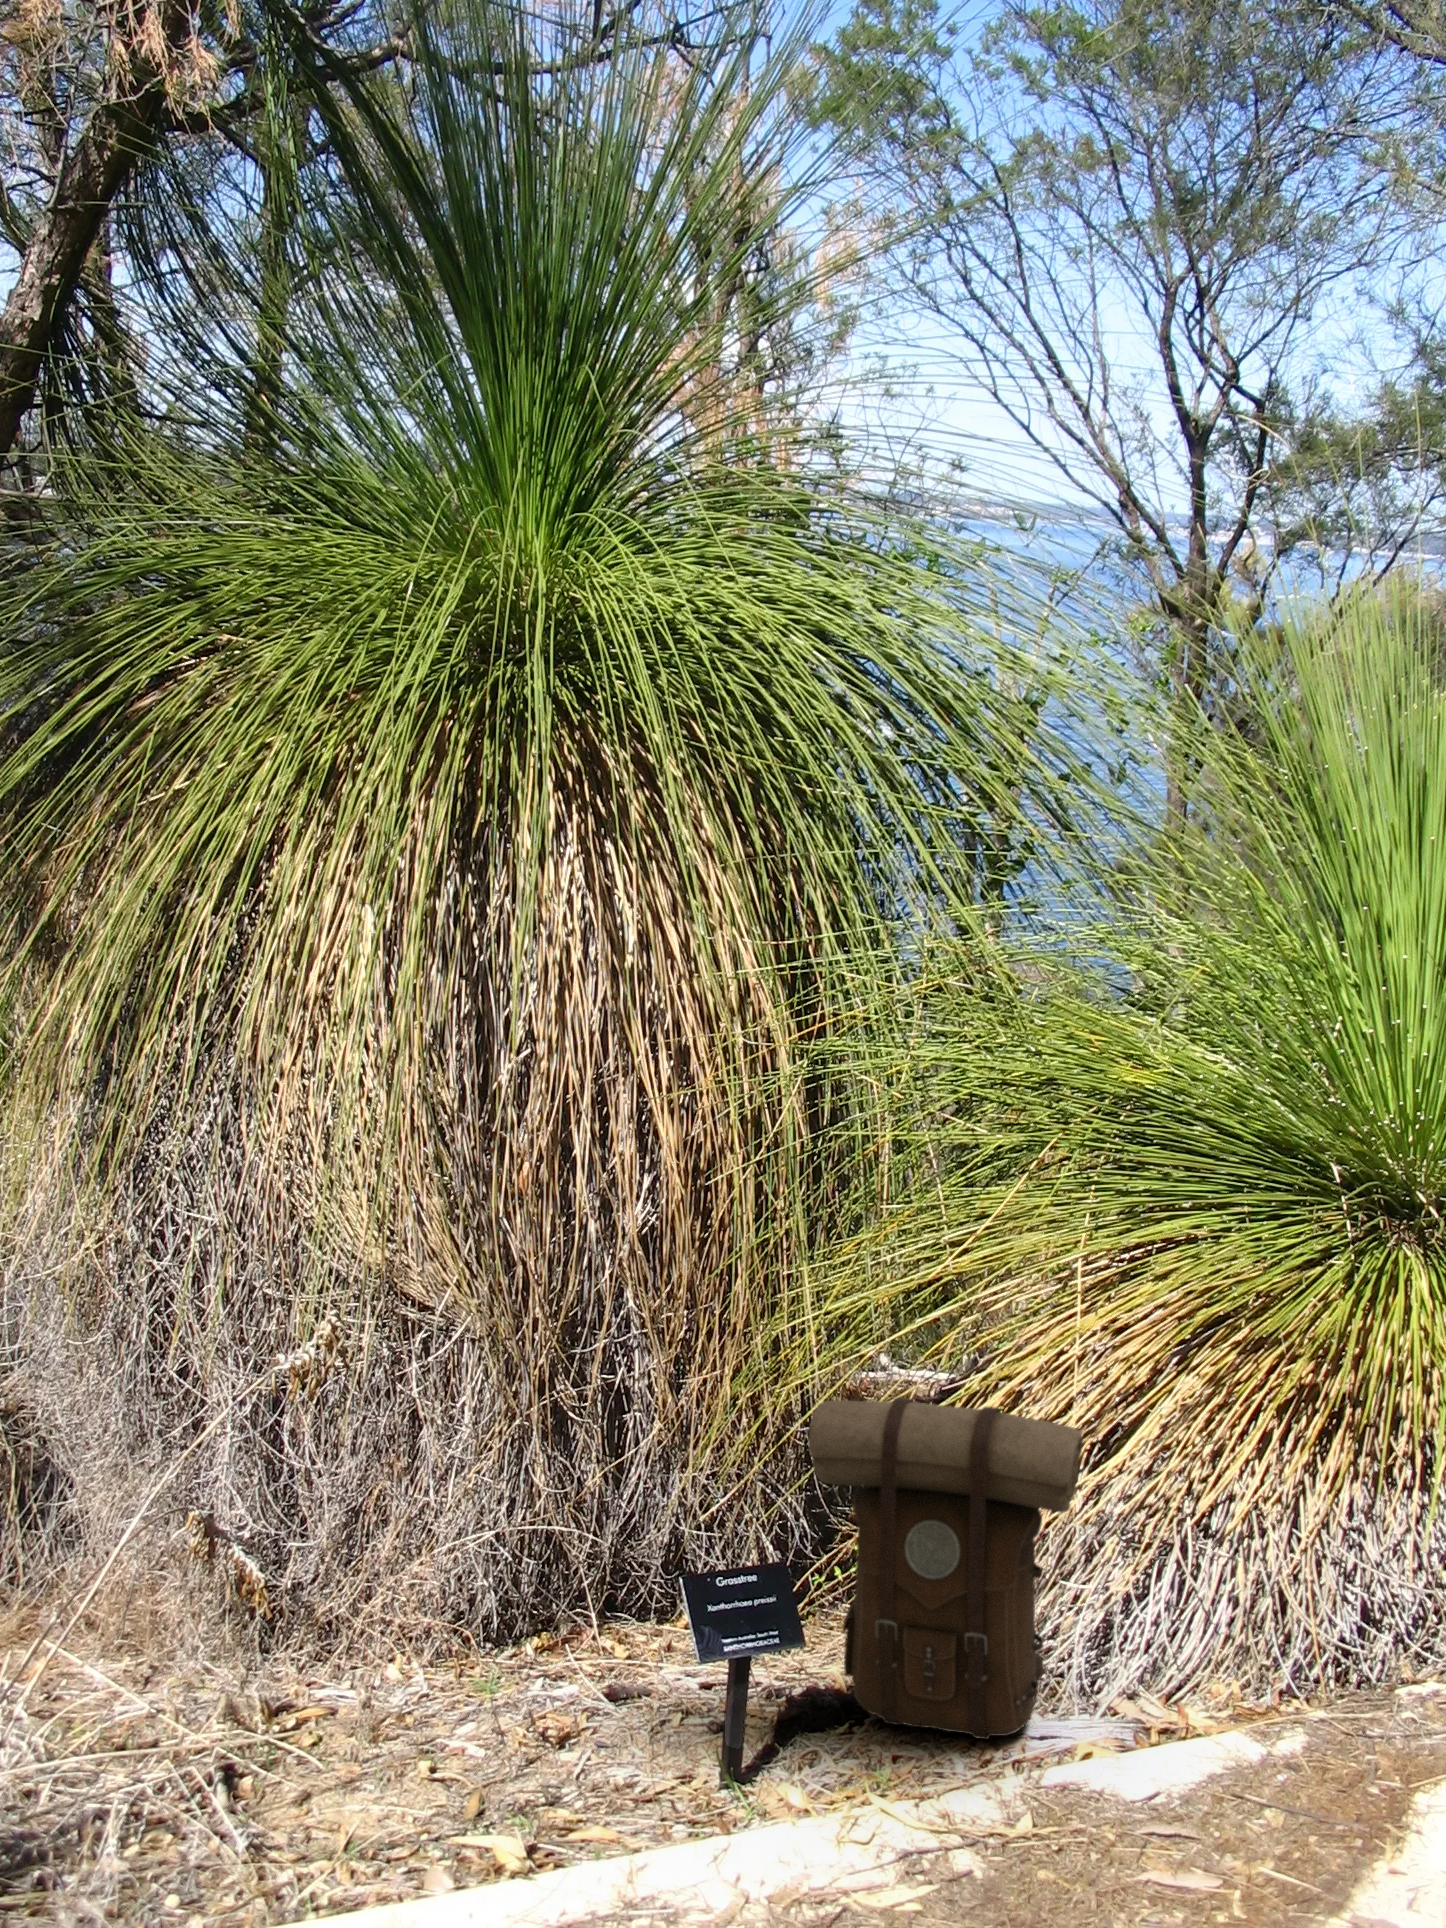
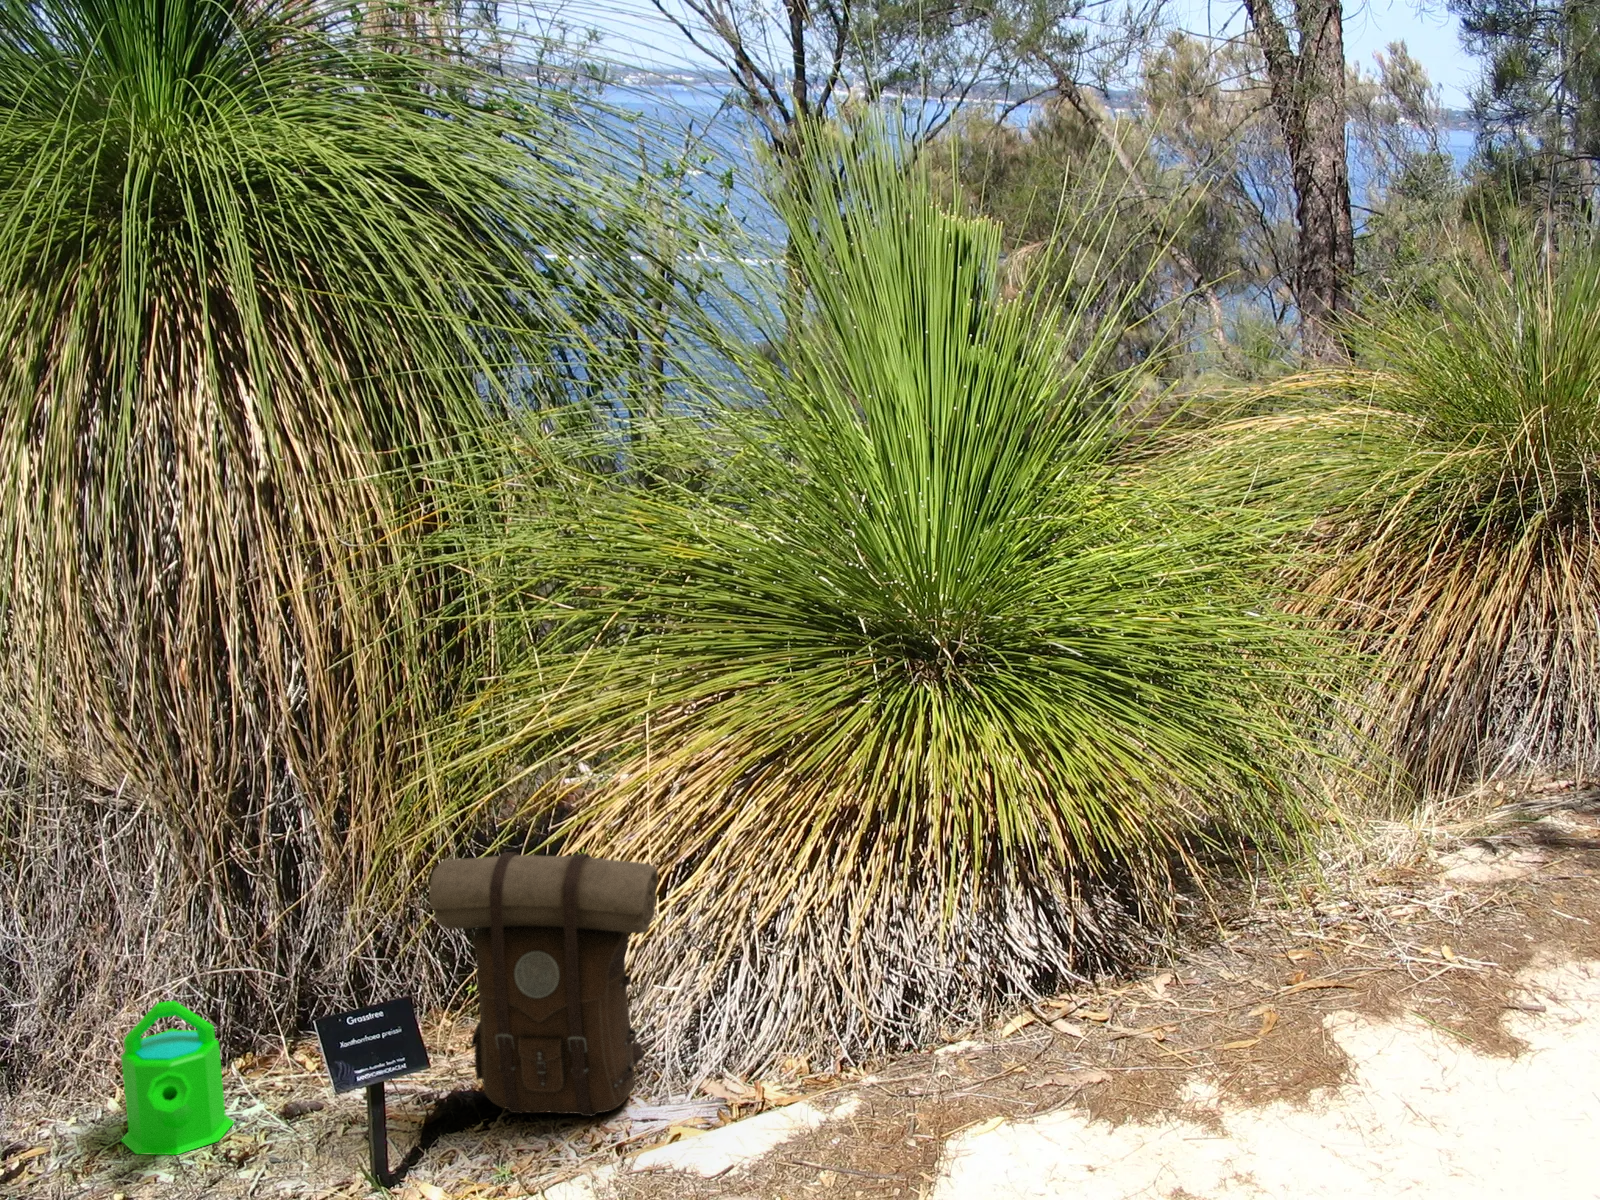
watering can: none [426,1538,554,1724] -> present [121,1000,234,1155]

